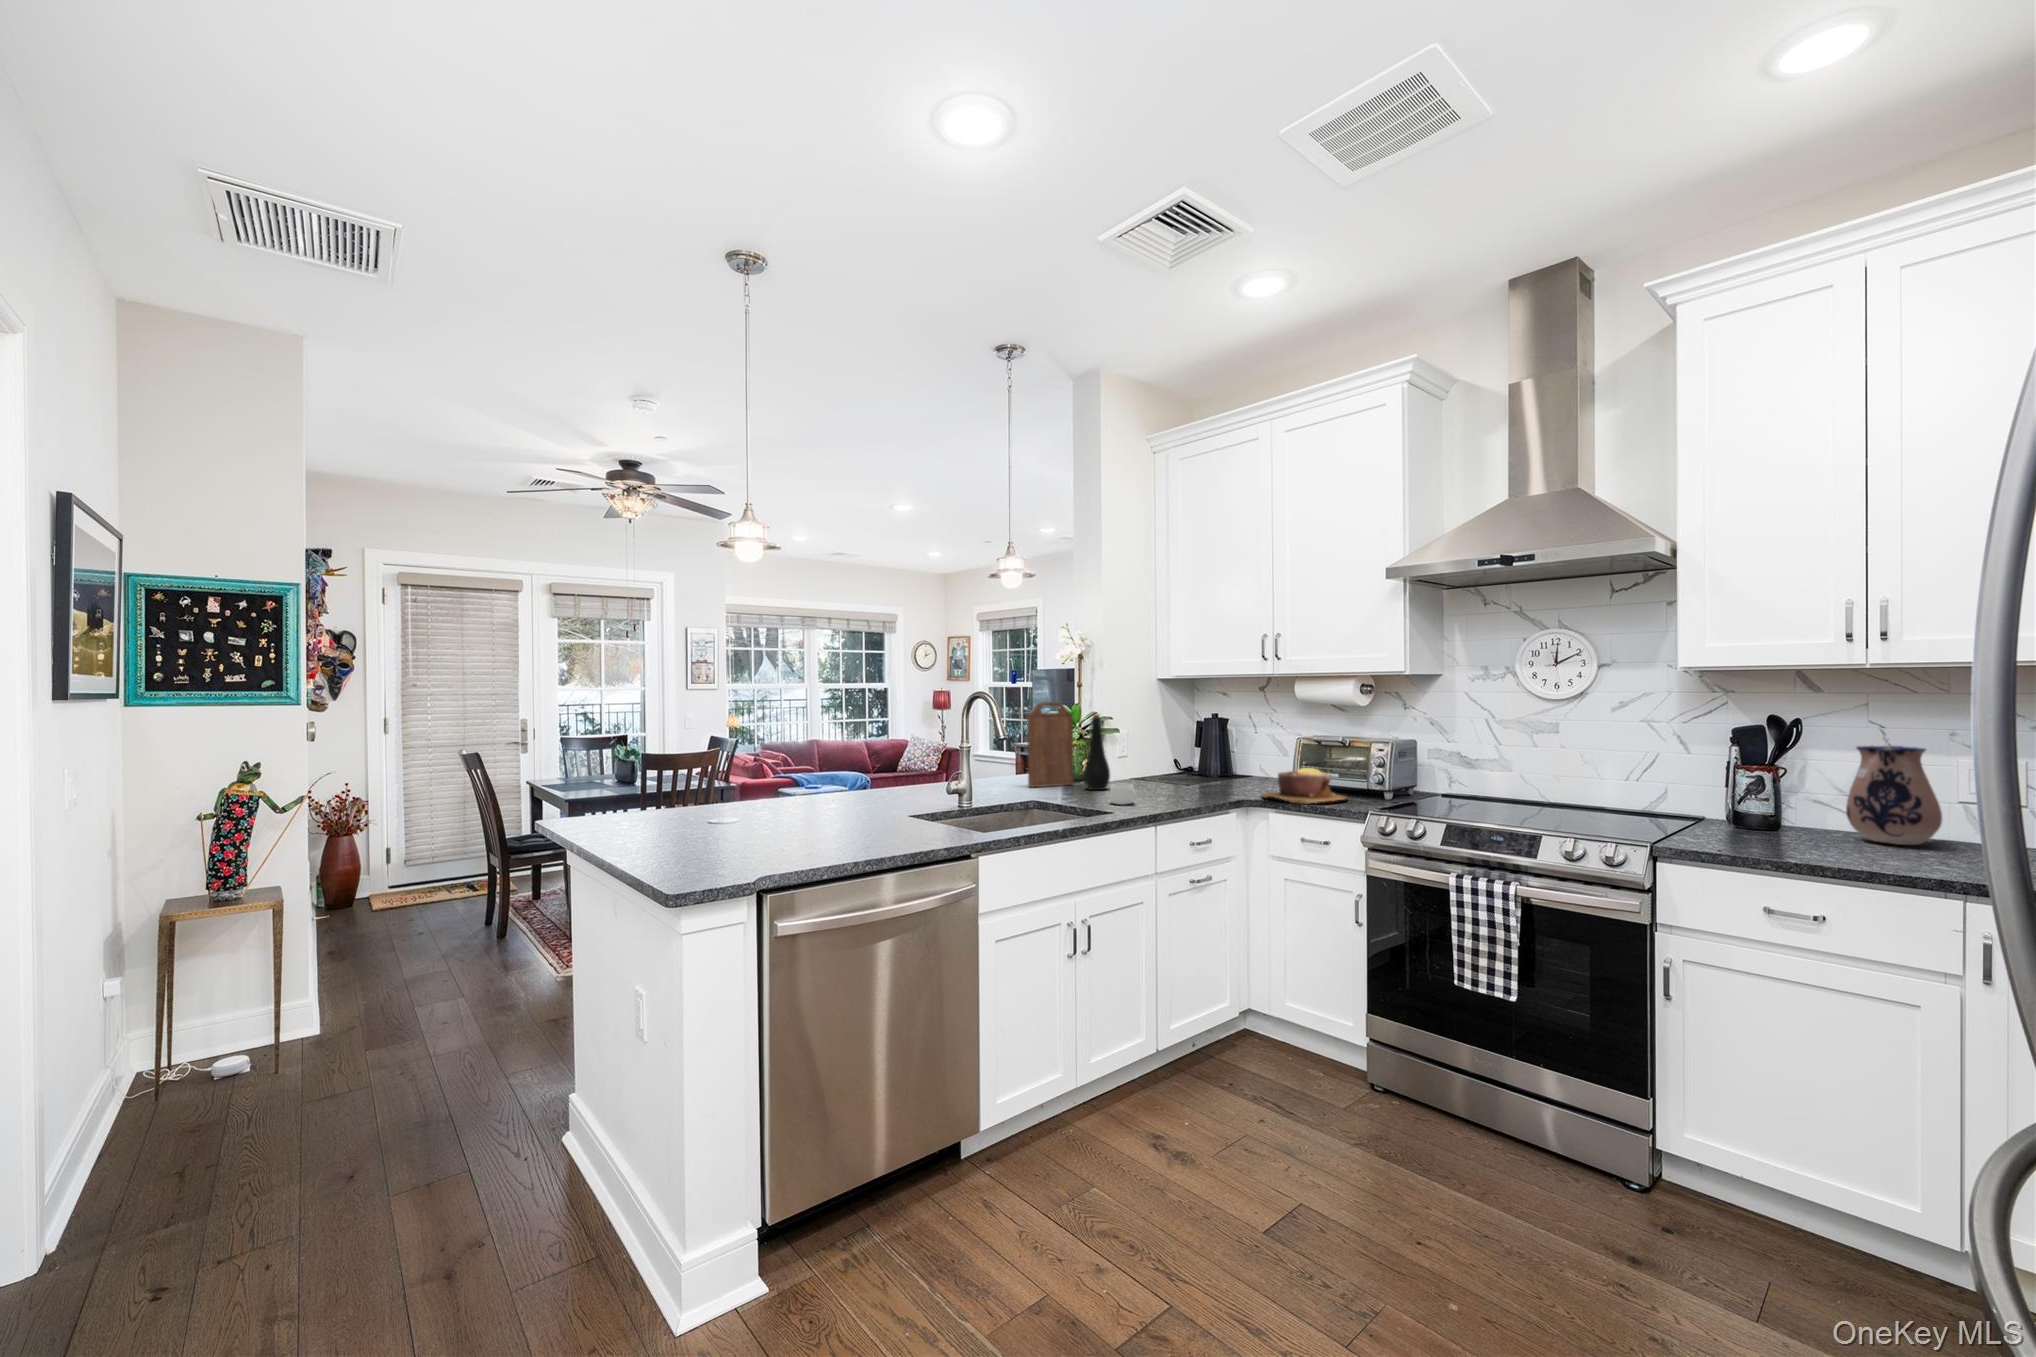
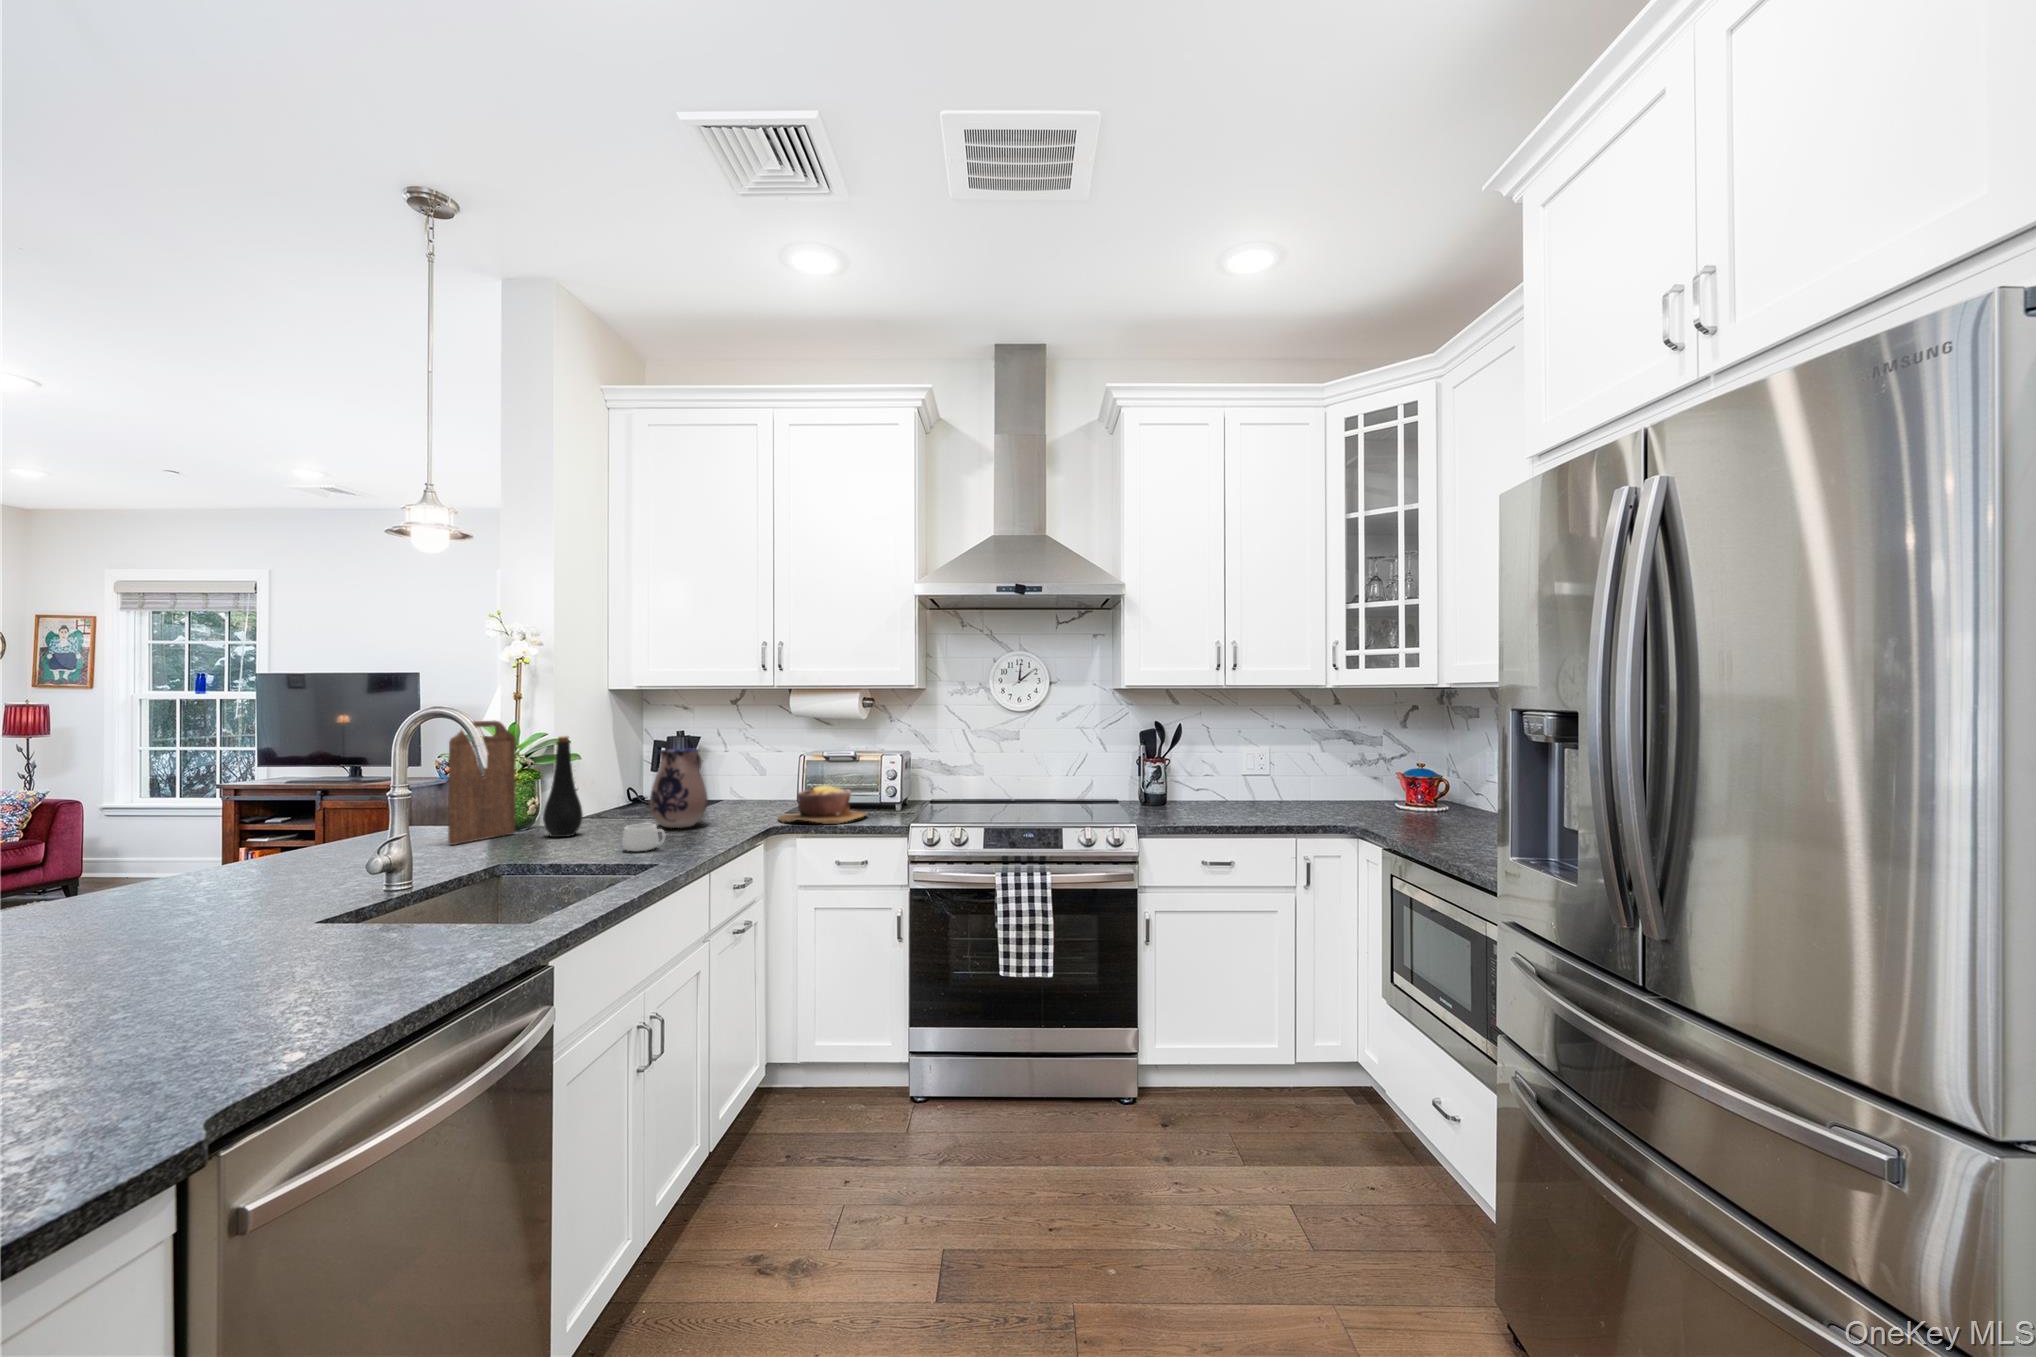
ceramic pitcher: present [1846,746,1942,845] -> present [650,748,708,828]

